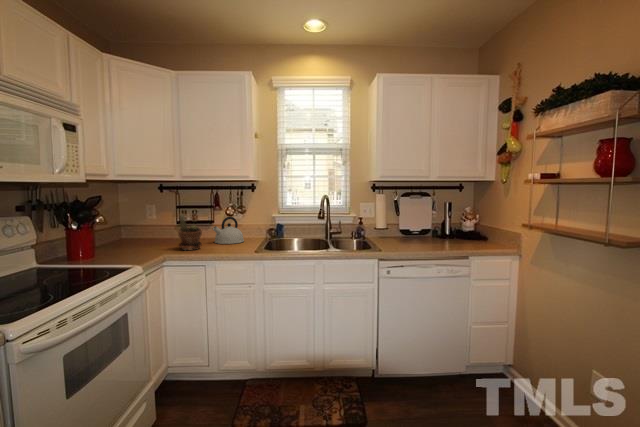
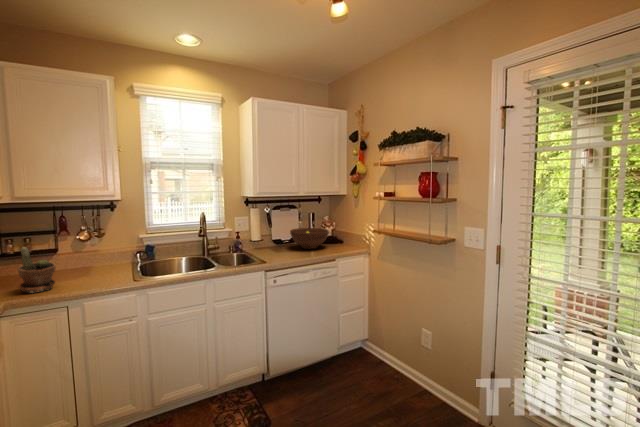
kettle: present [213,217,244,244] -> none [64,243,108,277]
fruit bowl: none [417,219,465,242] -> present [290,228,329,249]

